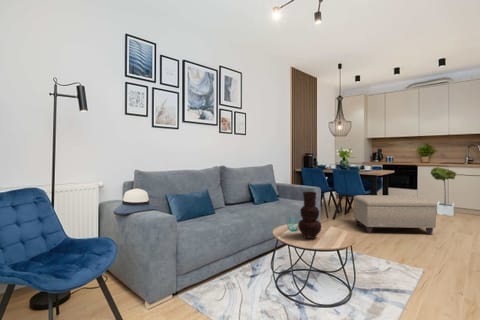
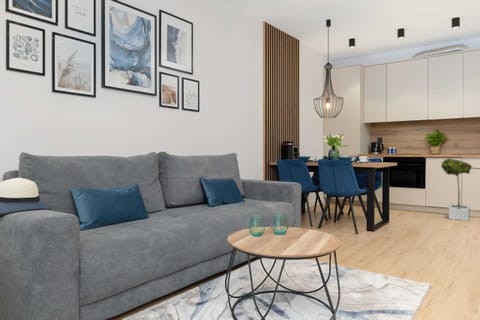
vase: present [298,192,321,239] -> none [263,179,295,244]
ottoman: present [354,195,436,235] -> none [344,194,447,244]

